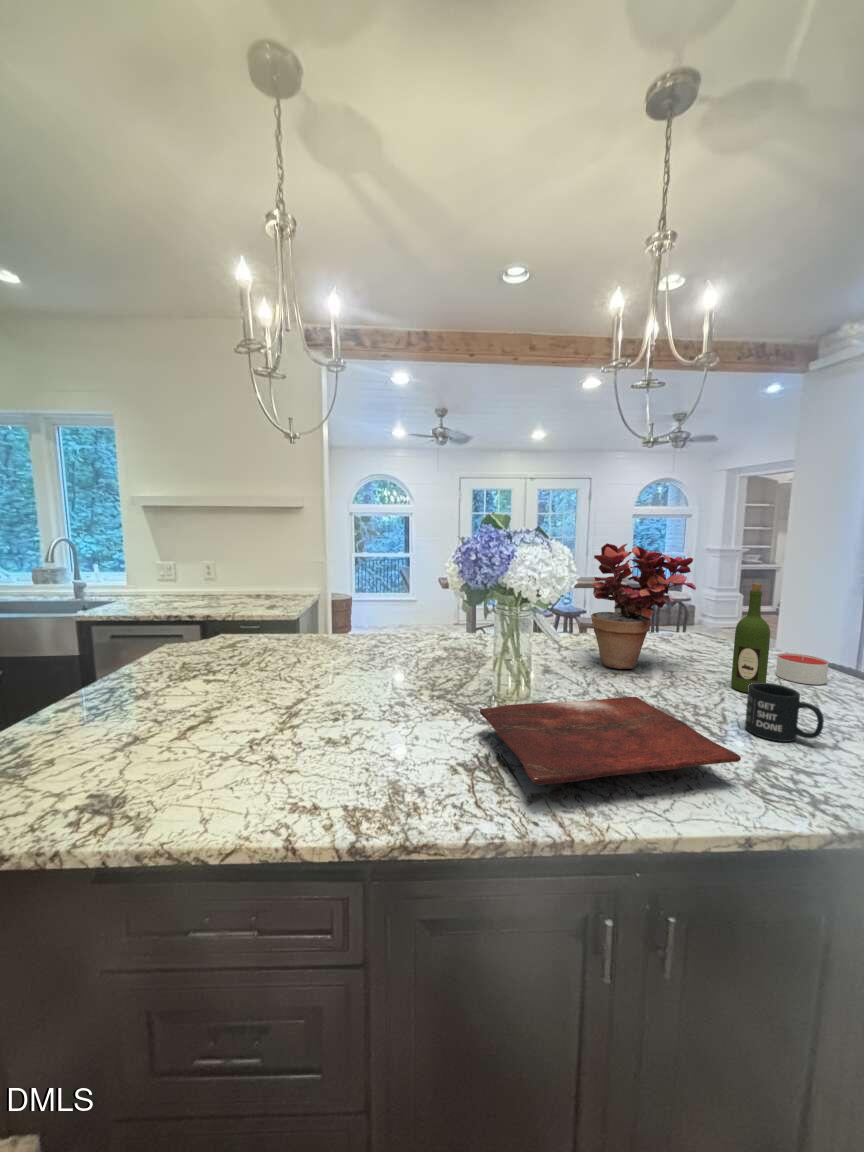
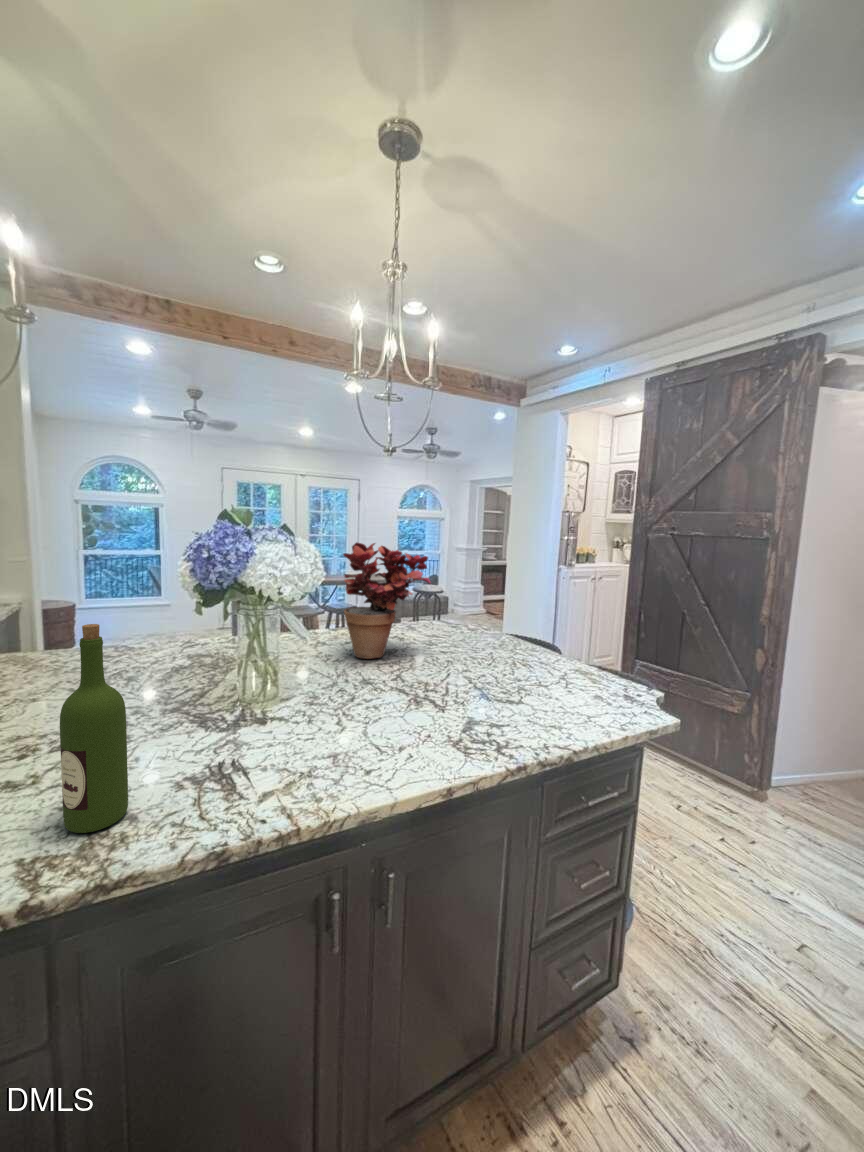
wine bottle: present [731,583,770,693] -> present [60,624,128,833]
candle: present [776,653,829,685] -> none [490,633,522,656]
mug: present [745,683,824,742] -> none [461,658,510,704]
cutting board: present [480,697,741,785] -> none [216,683,448,782]

